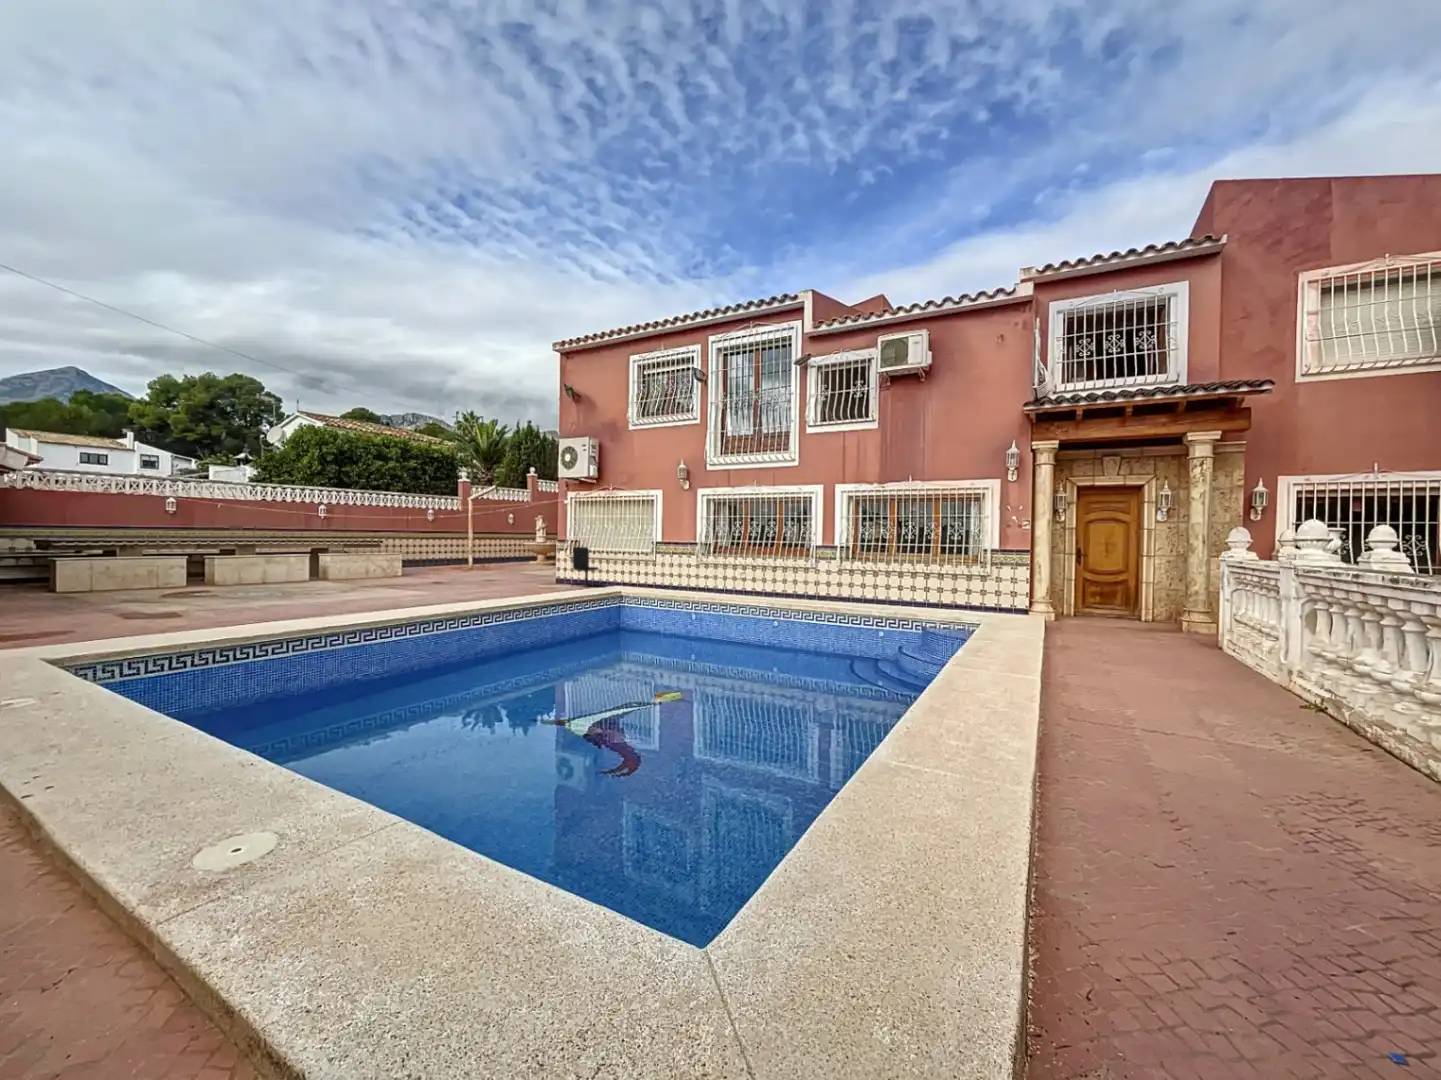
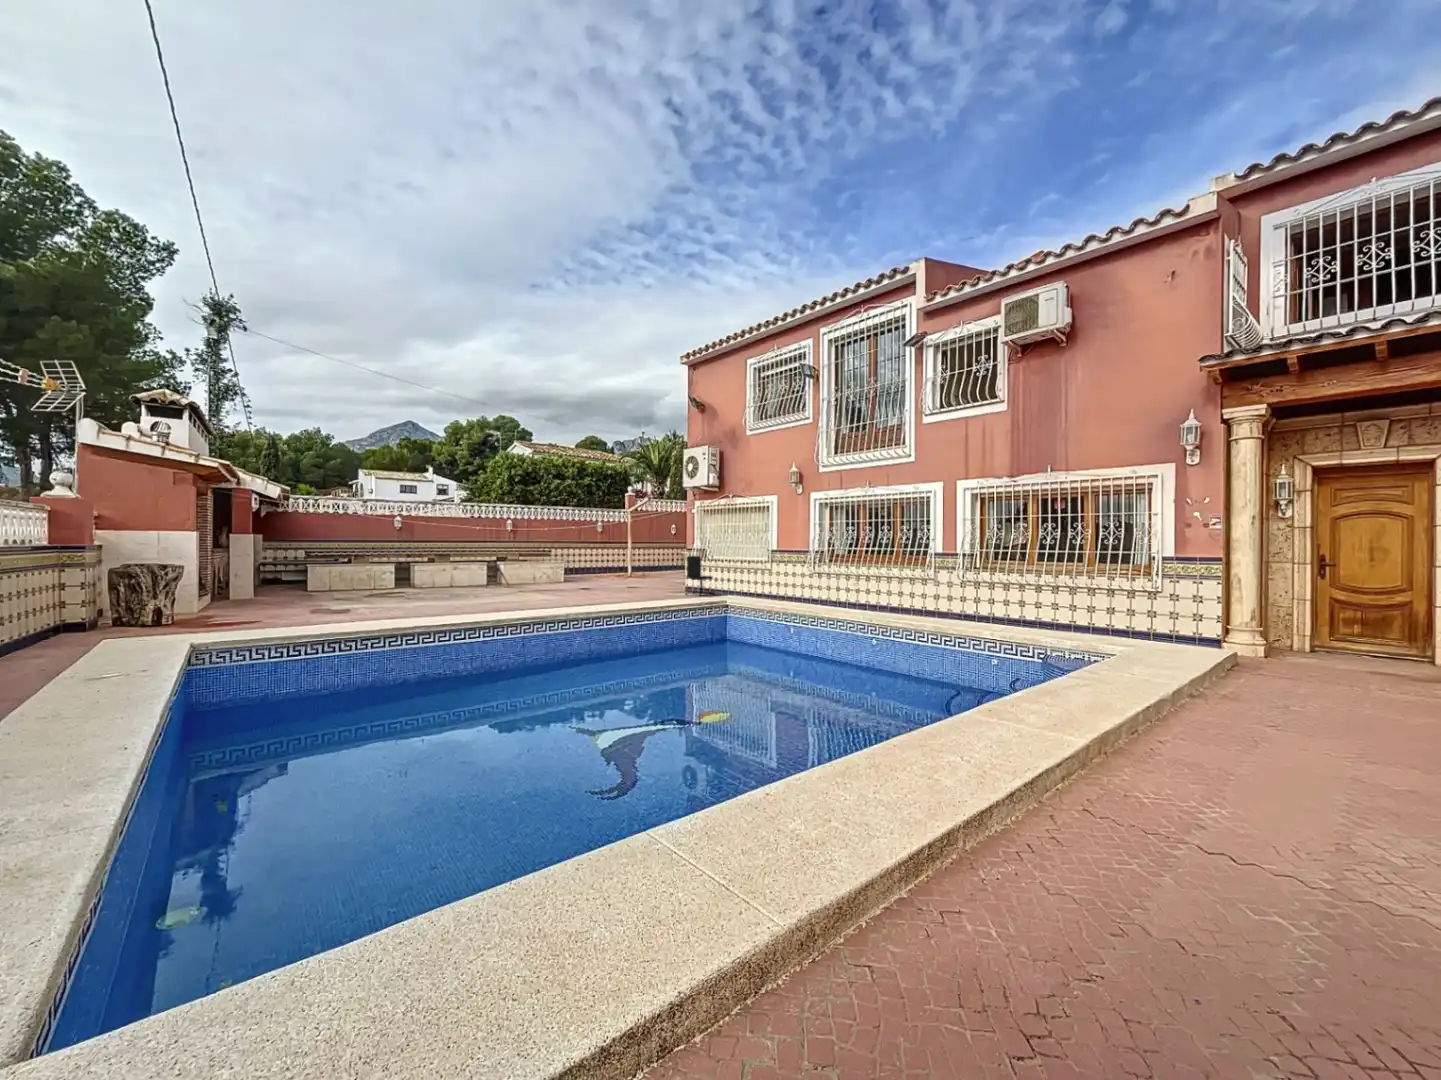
round table: none [309,555,355,582] -> present [487,564,508,585]

